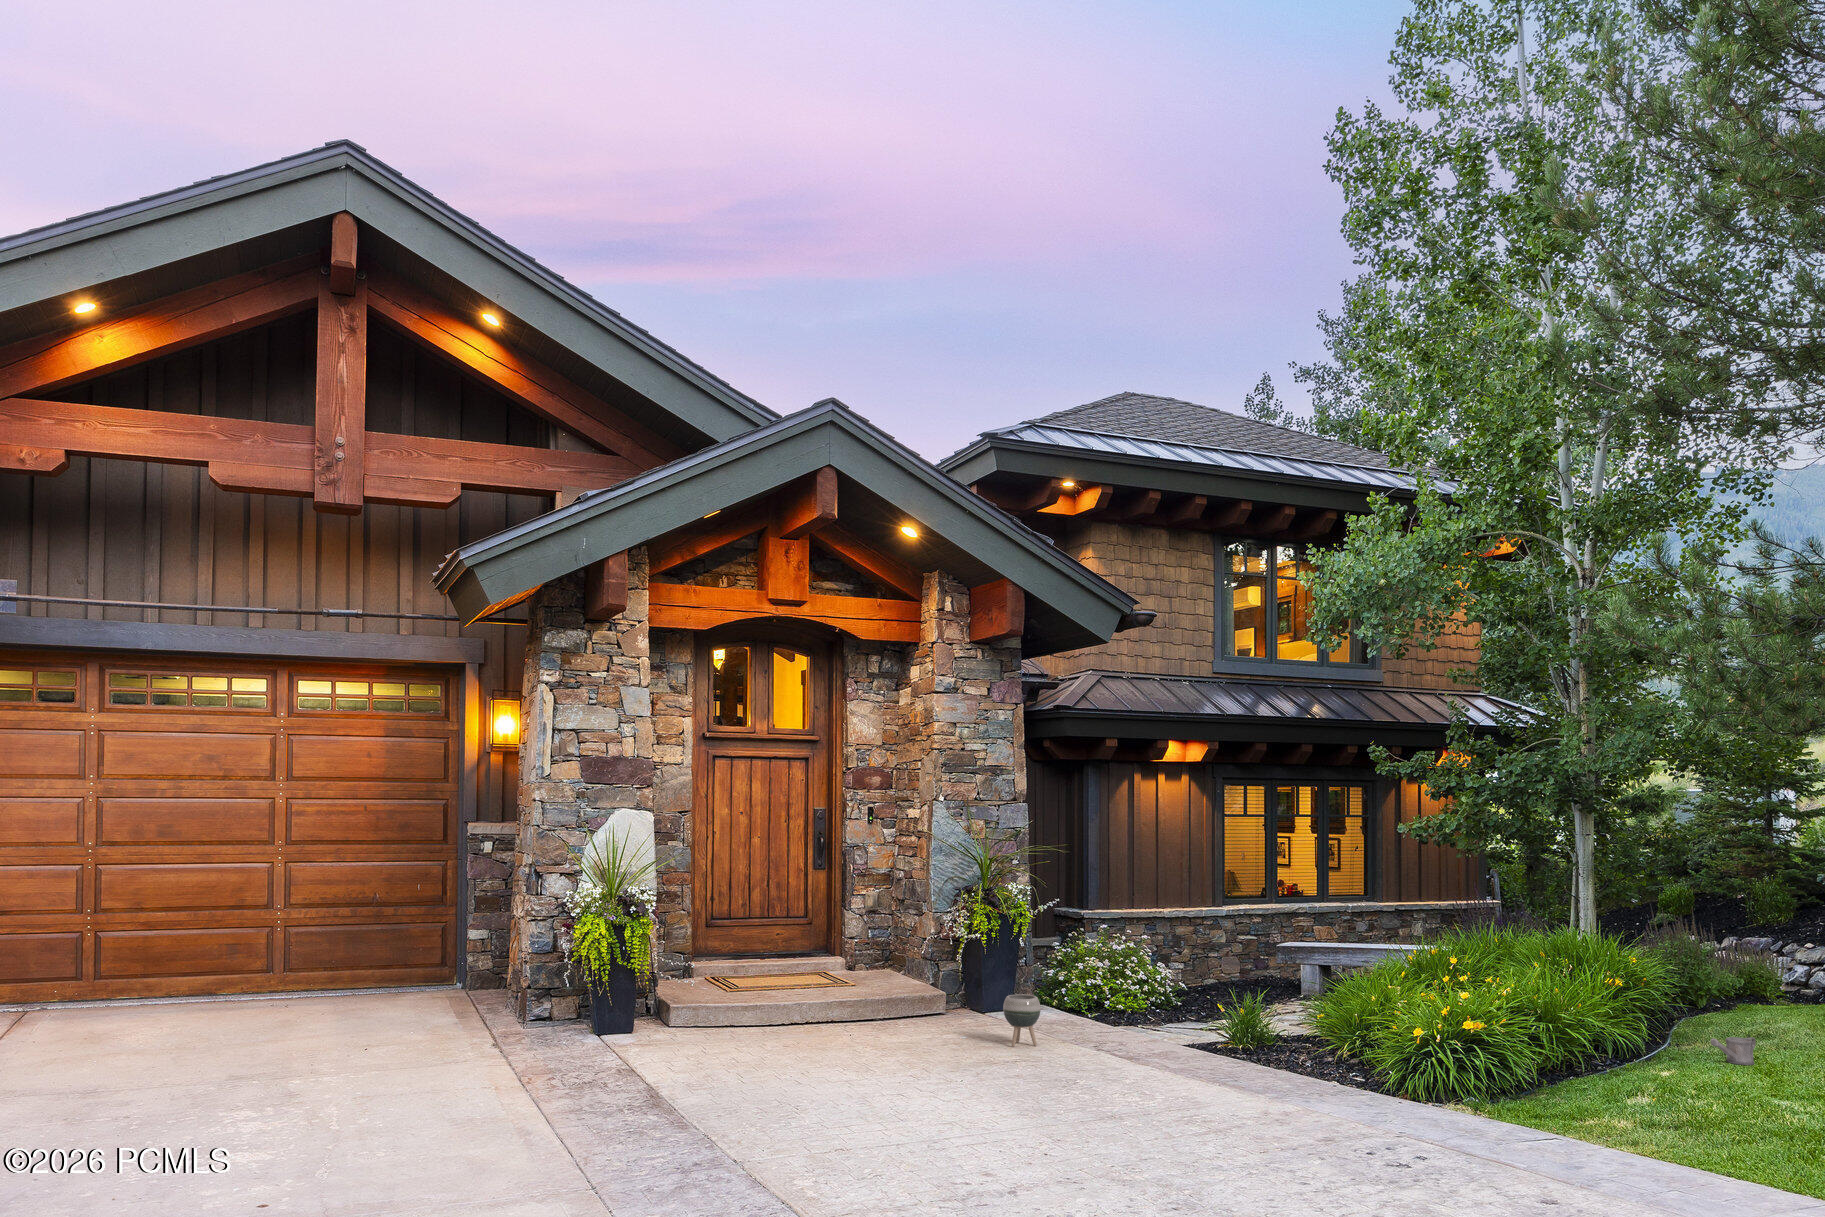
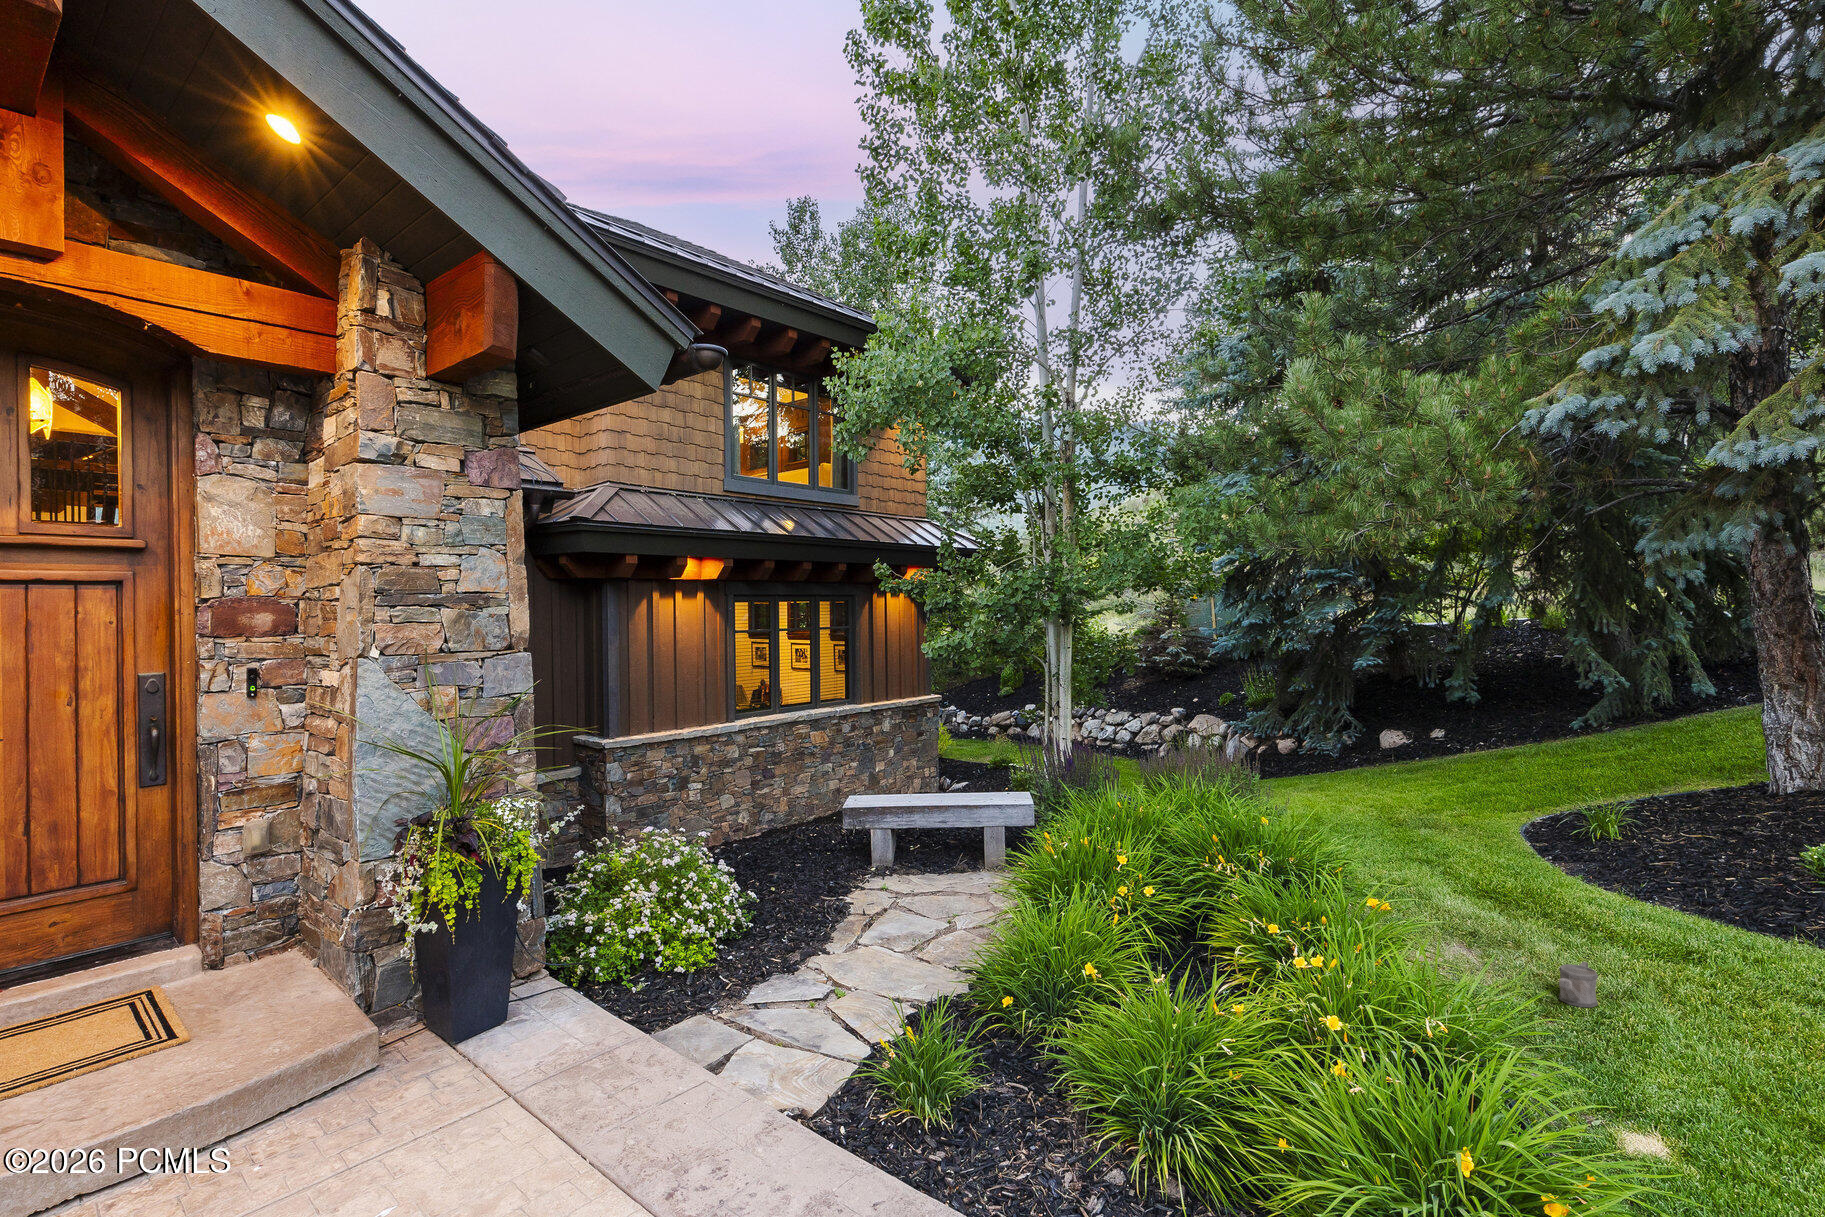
planter: present [1003,994,1041,1047] -> none [459,1049,540,1170]

